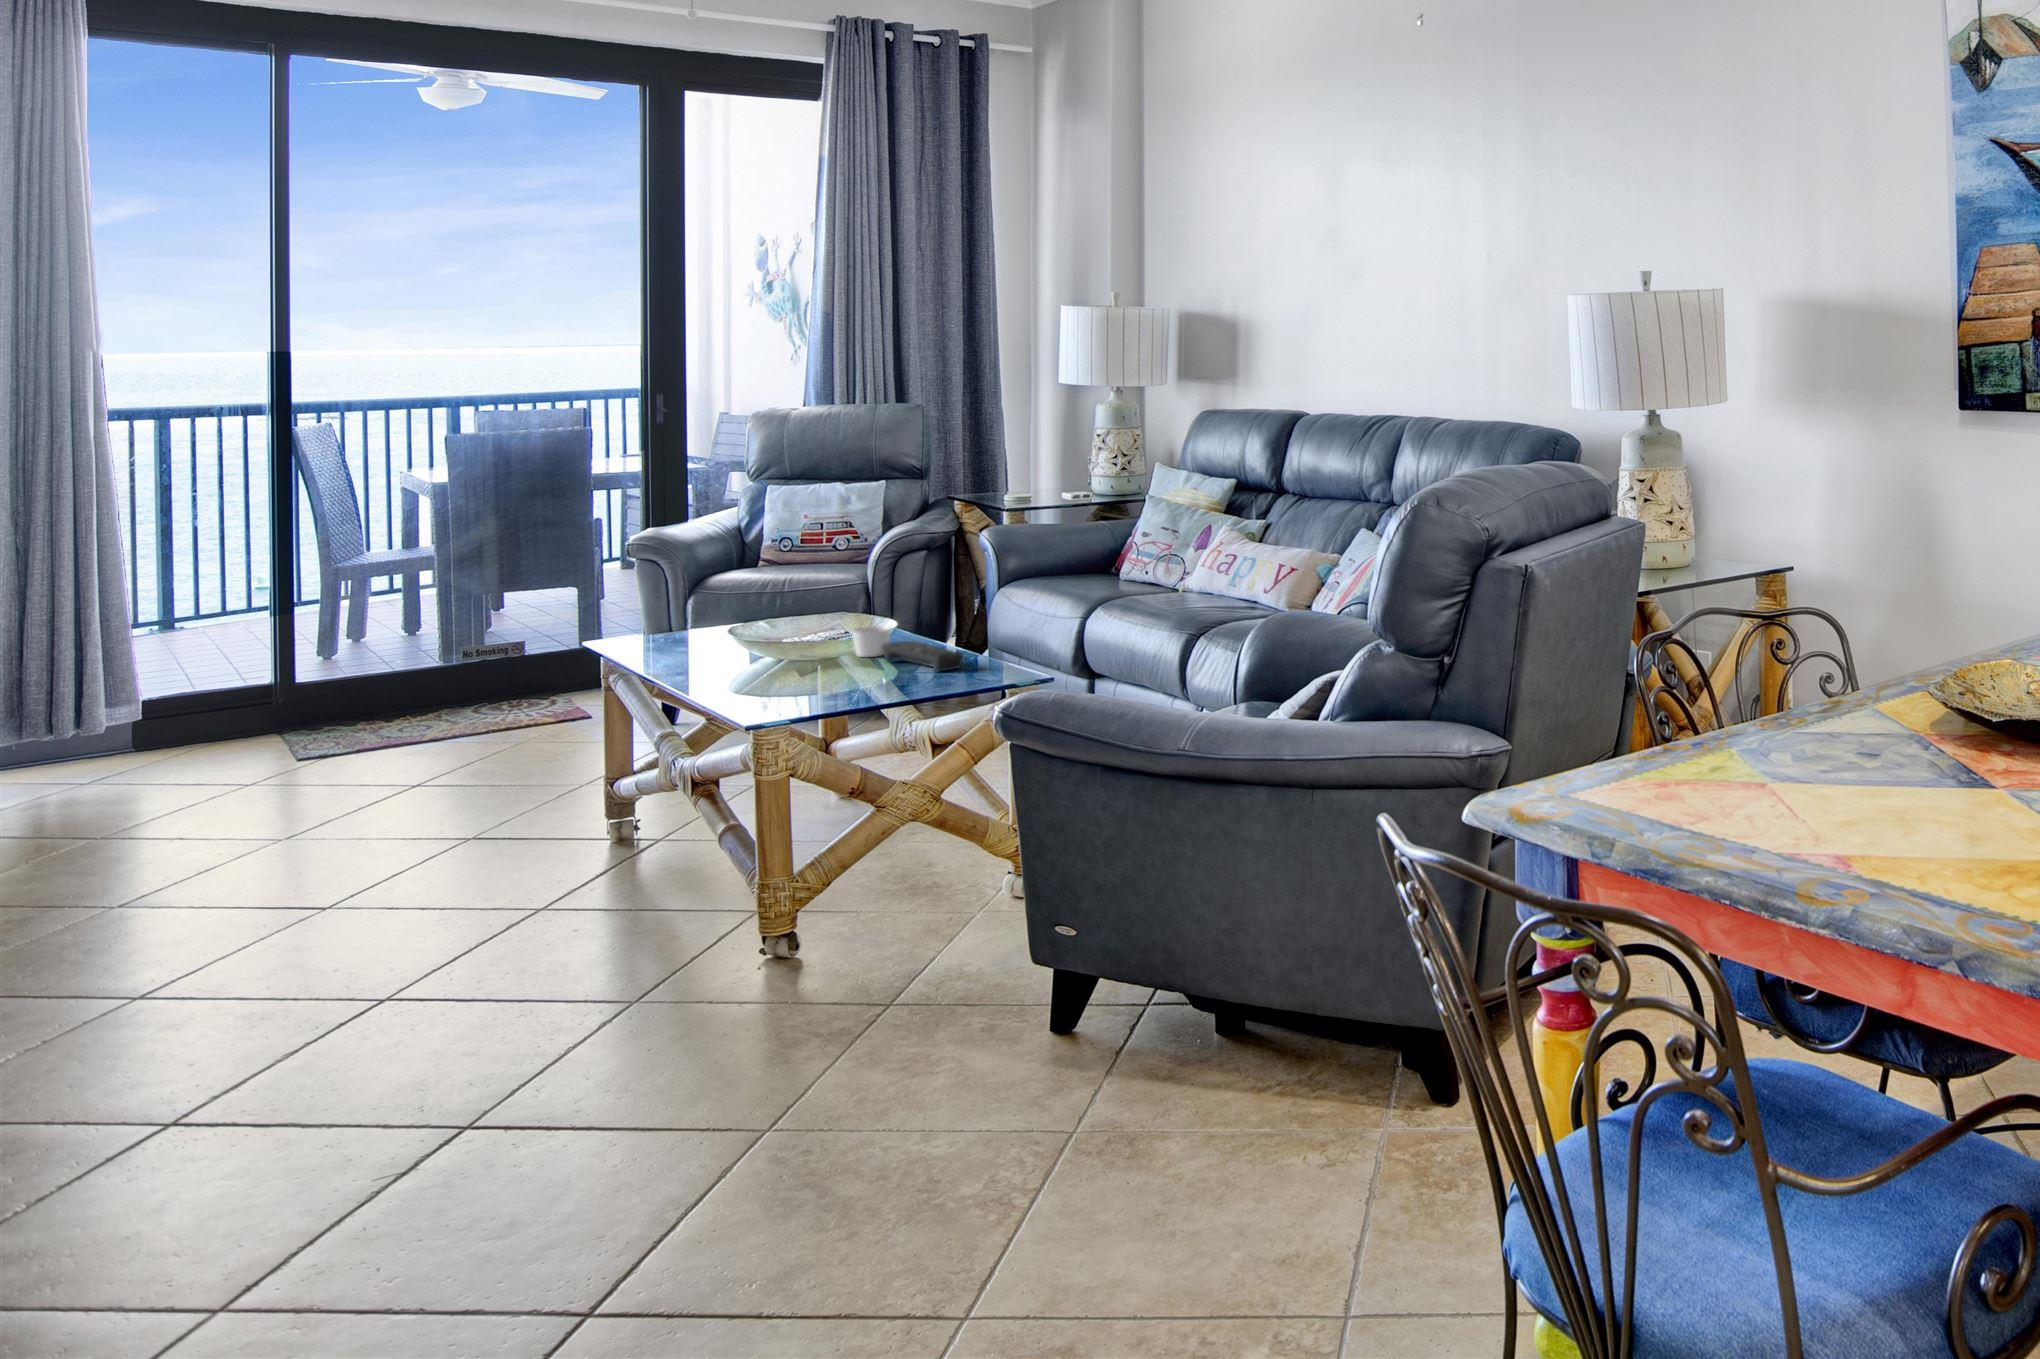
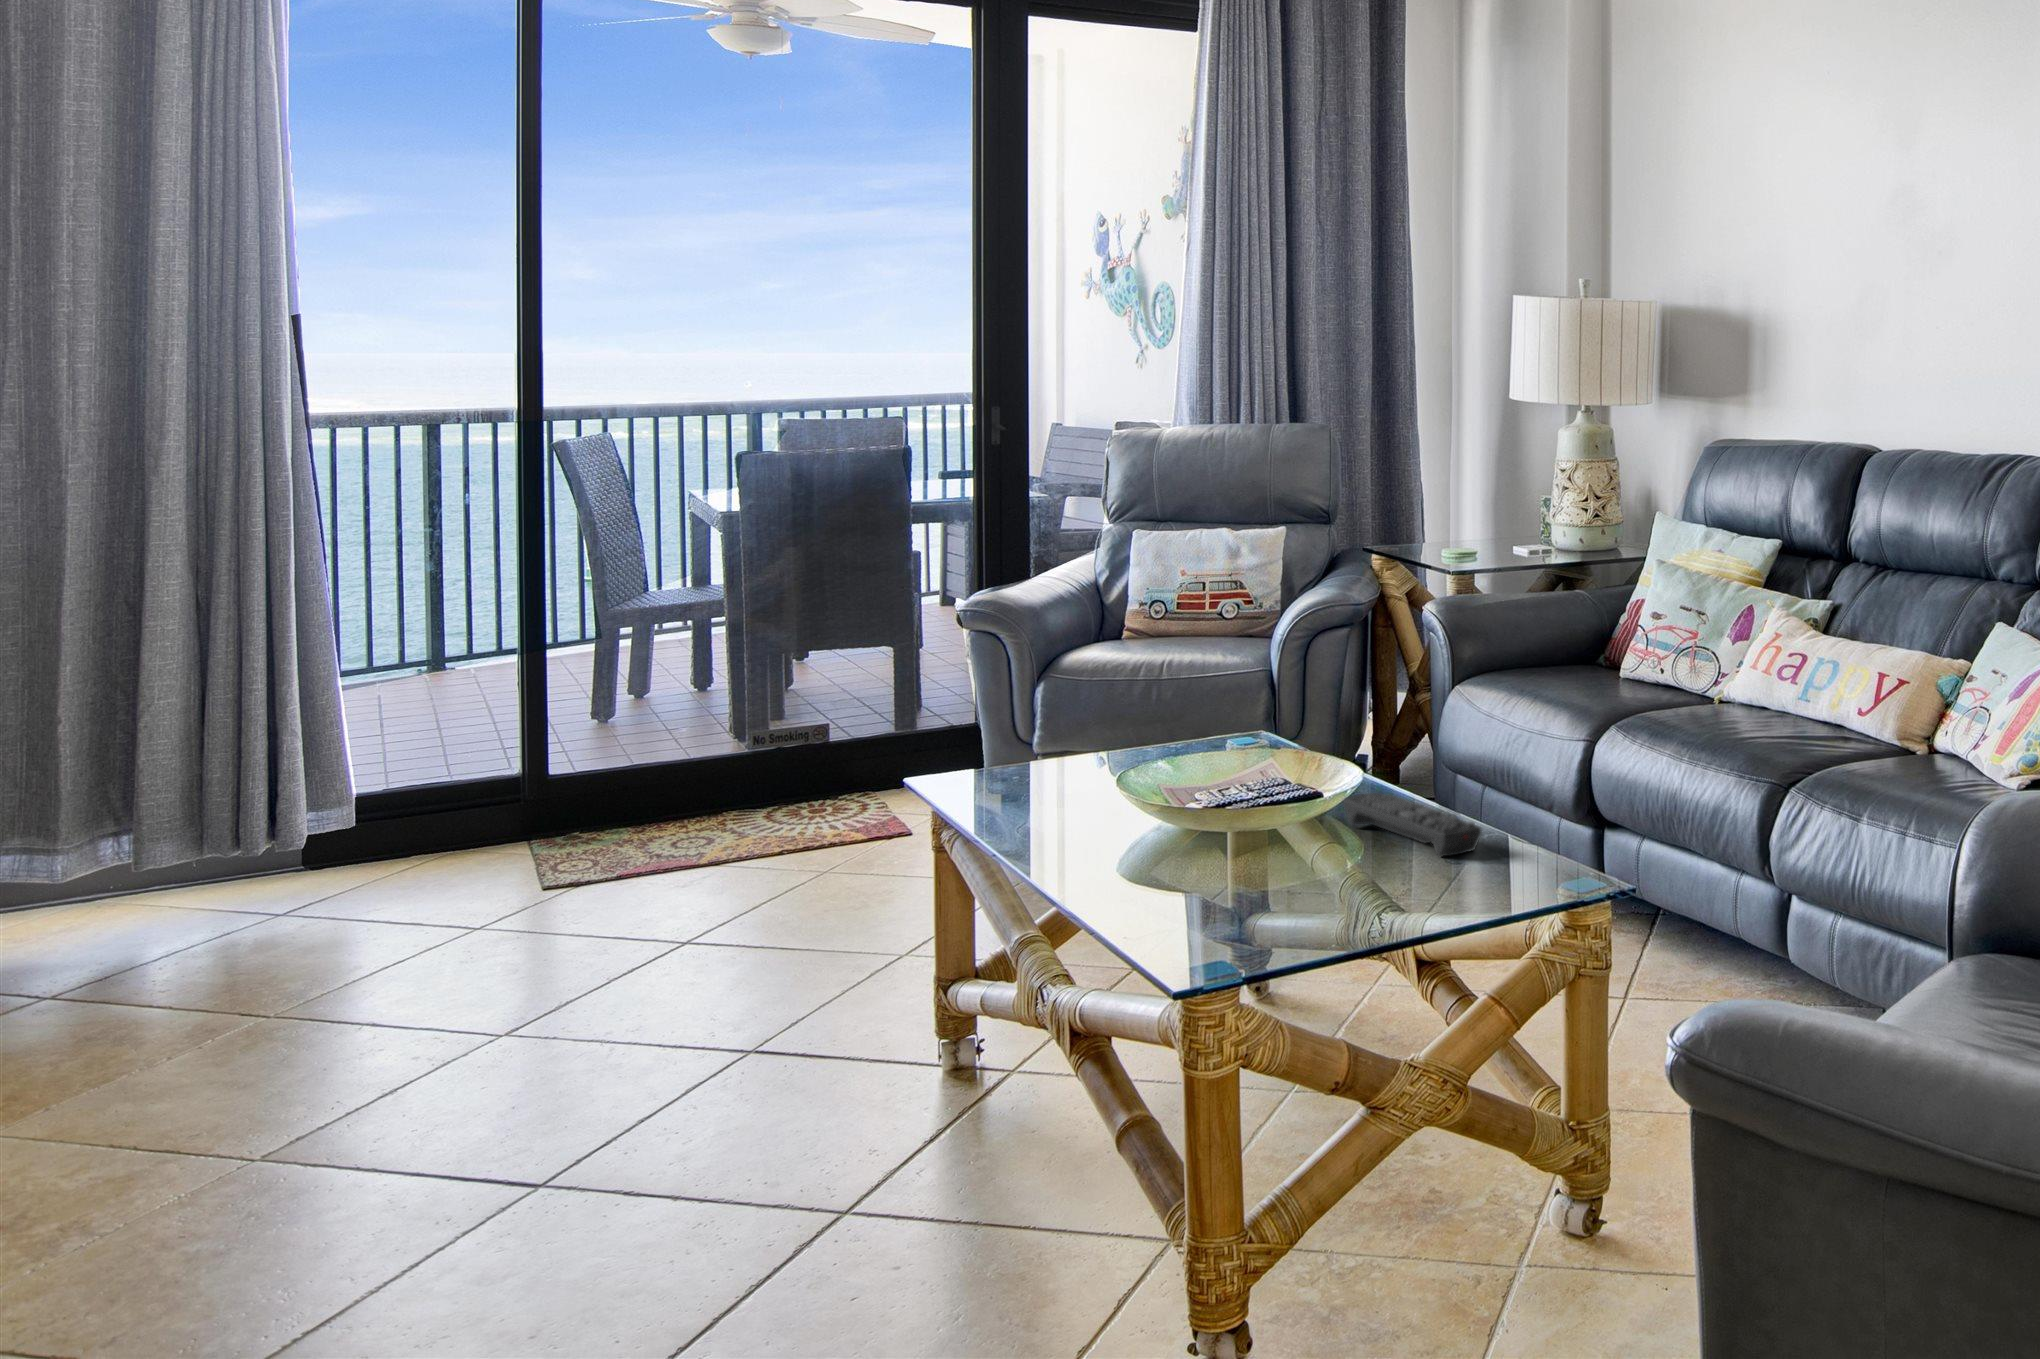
candle: present [852,626,891,657] -> none [1292,763,1350,814]

